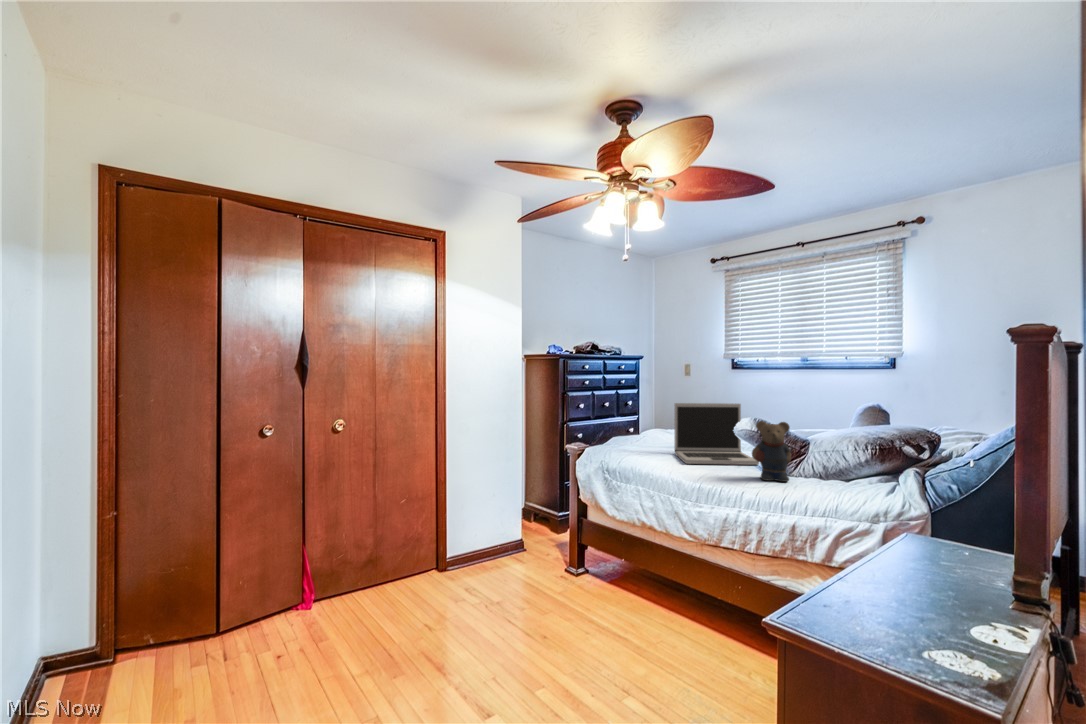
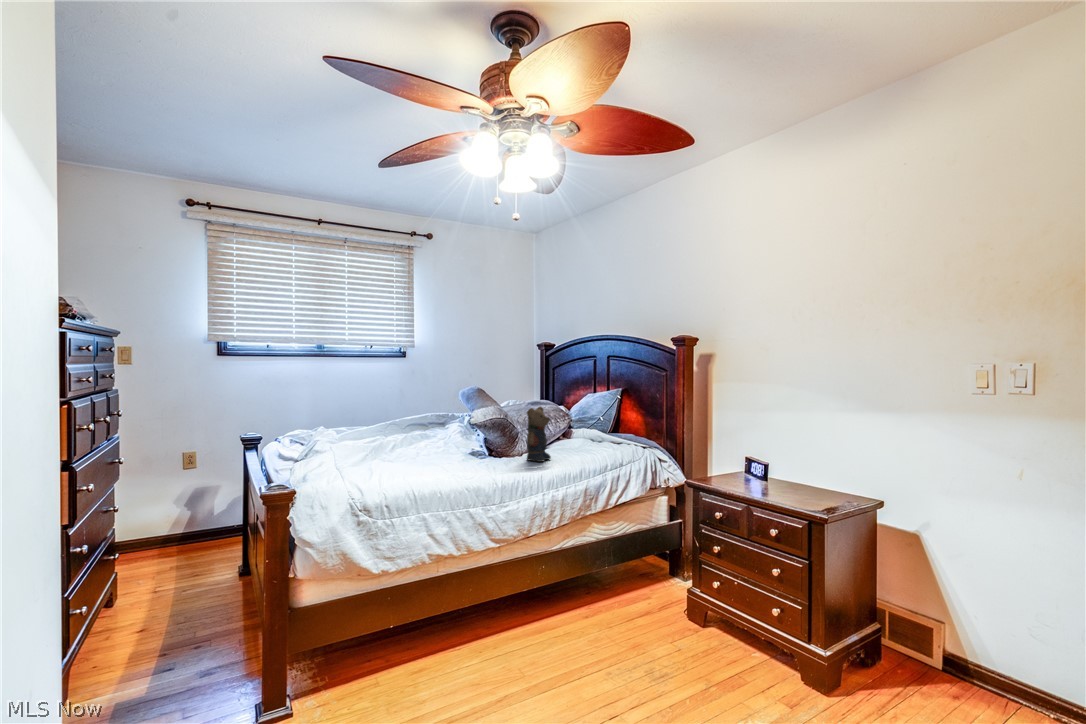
laptop: present [674,403,759,465] -> none [399,396,485,468]

